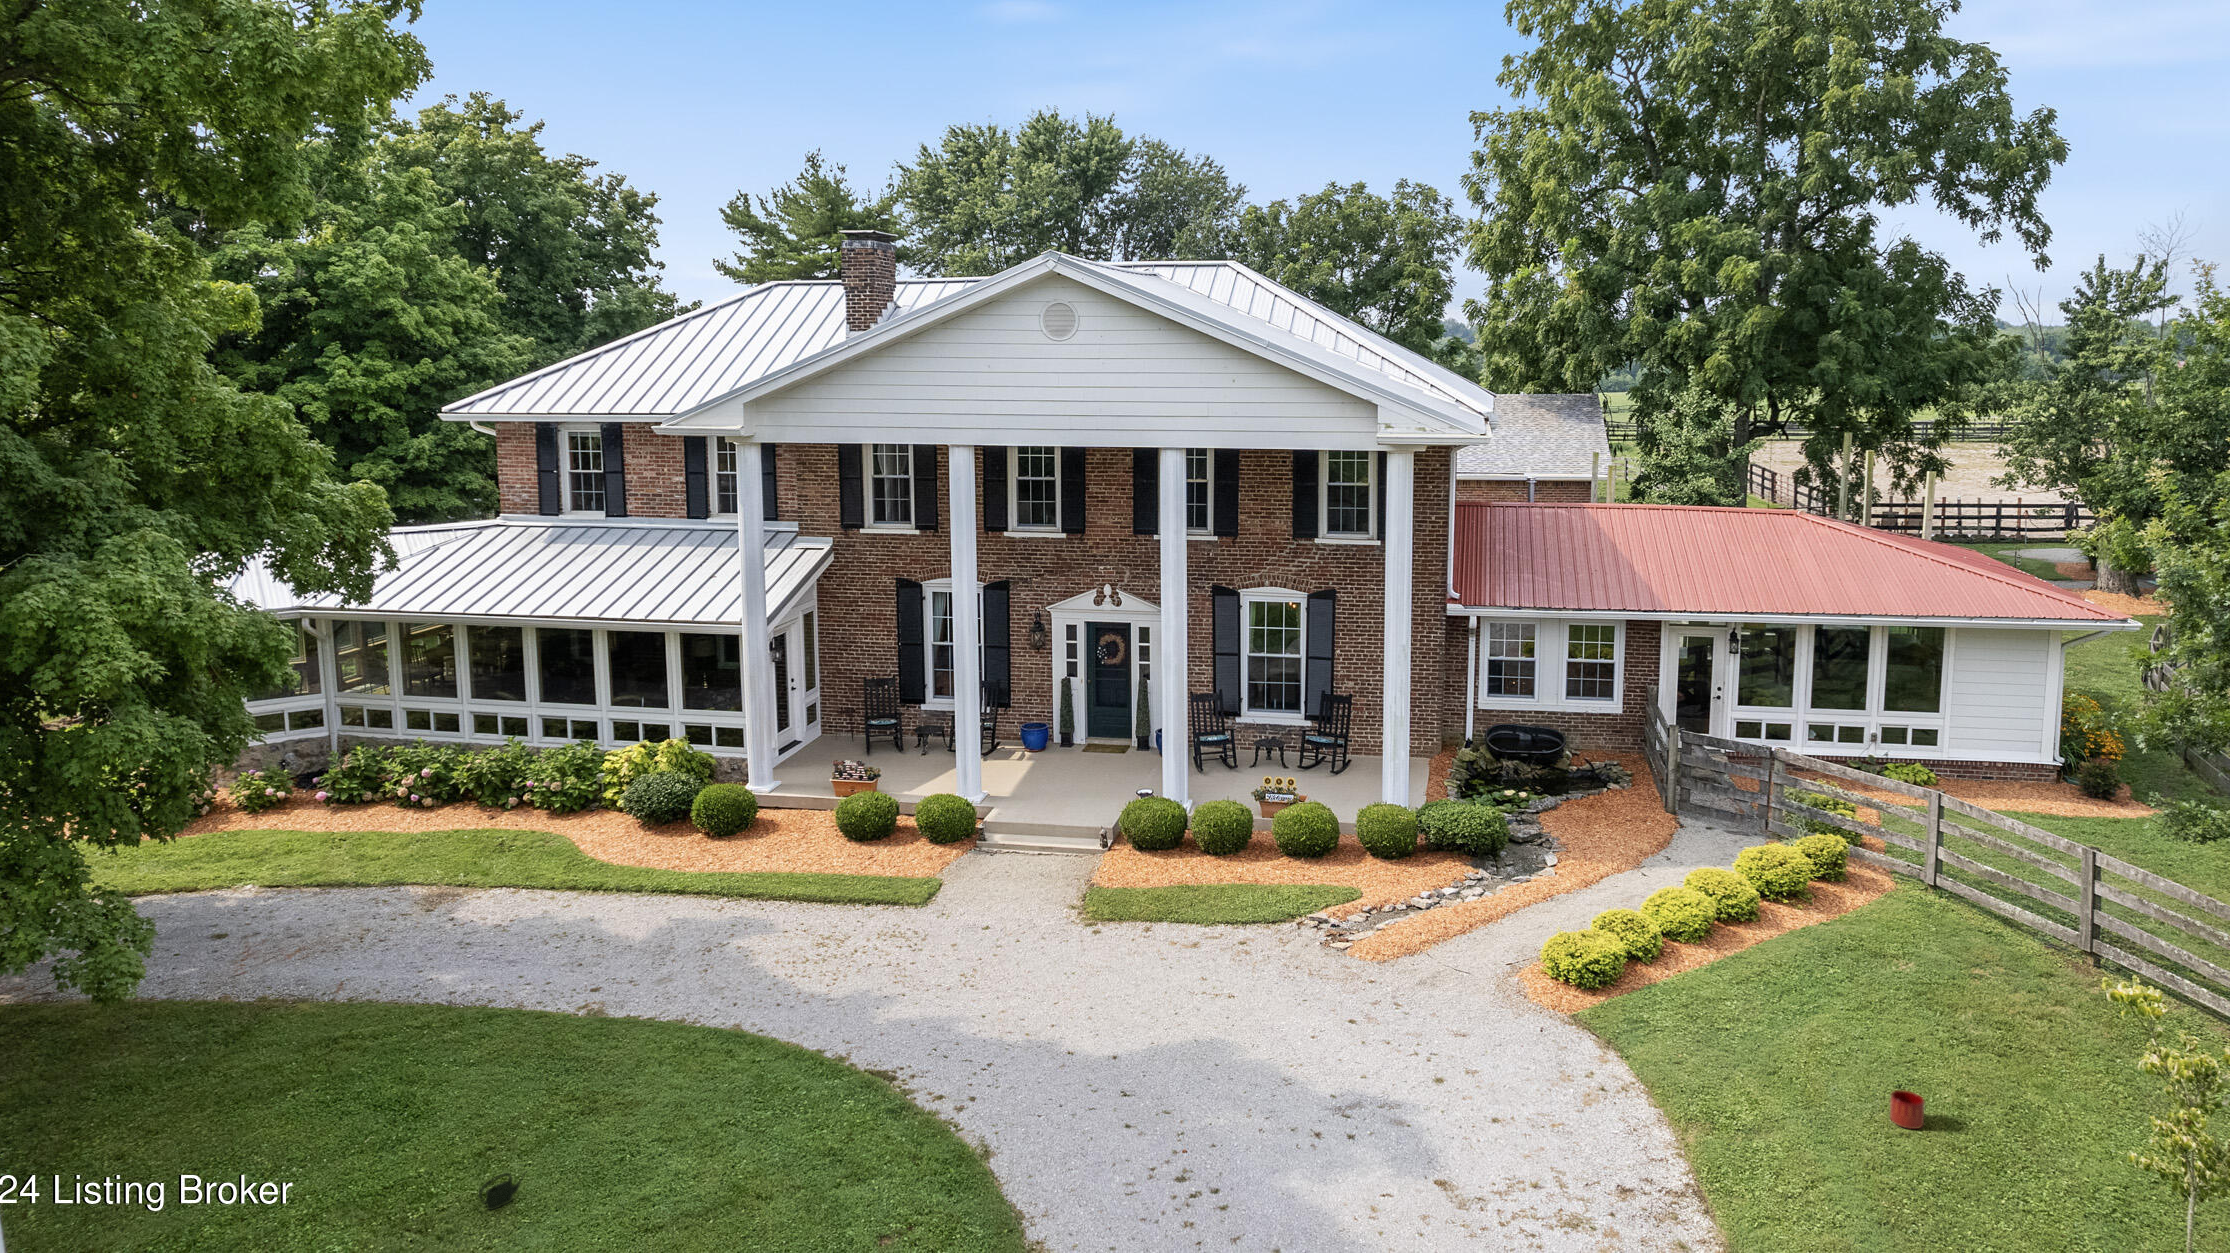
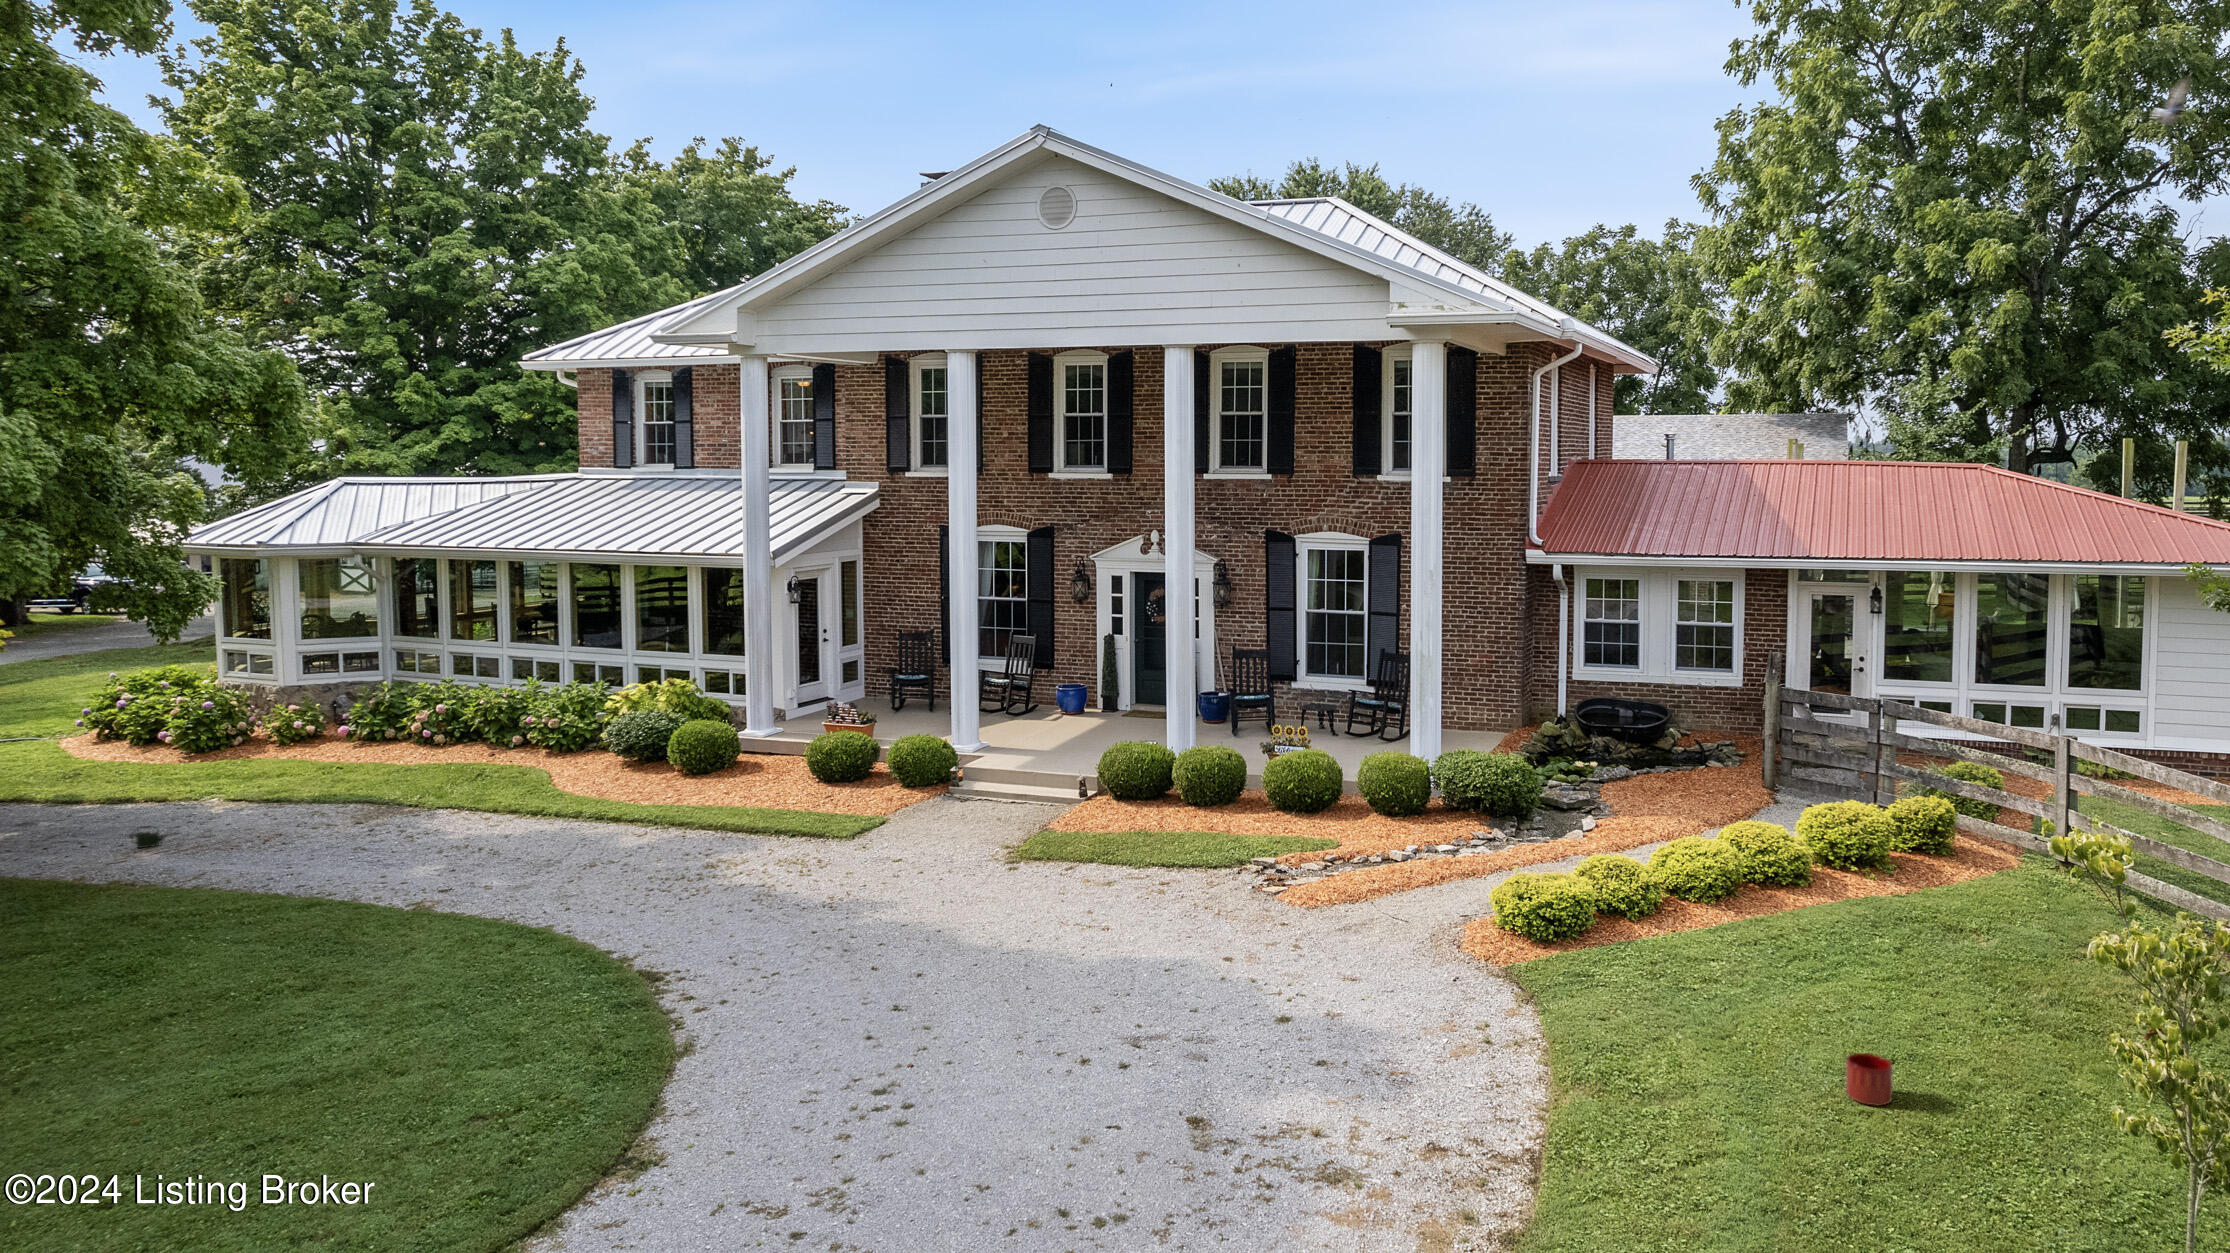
watering can: present [479,1172,527,1210] -> present [135,830,166,848]

